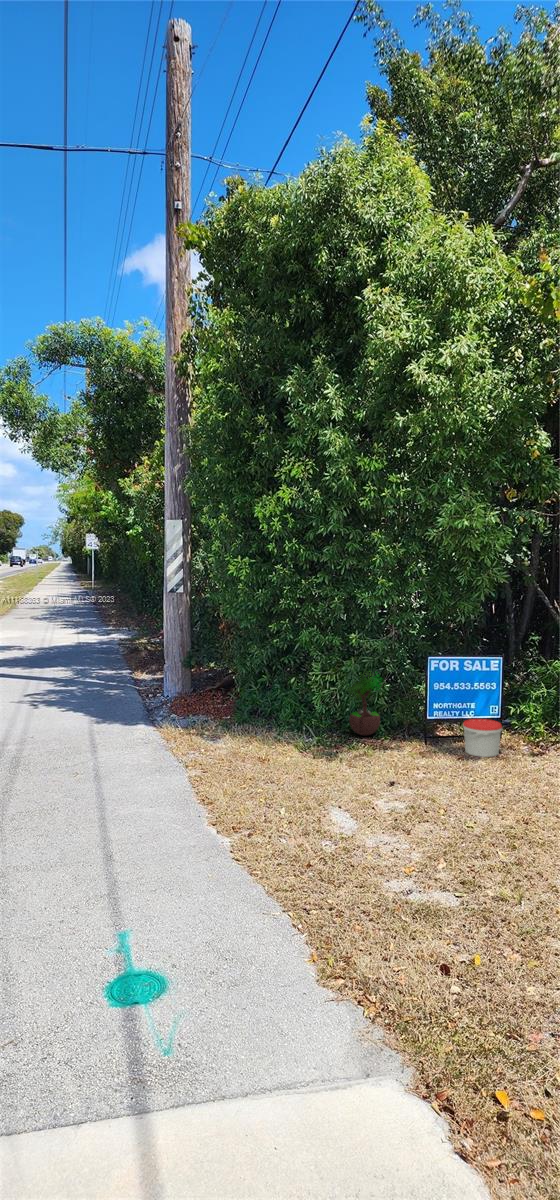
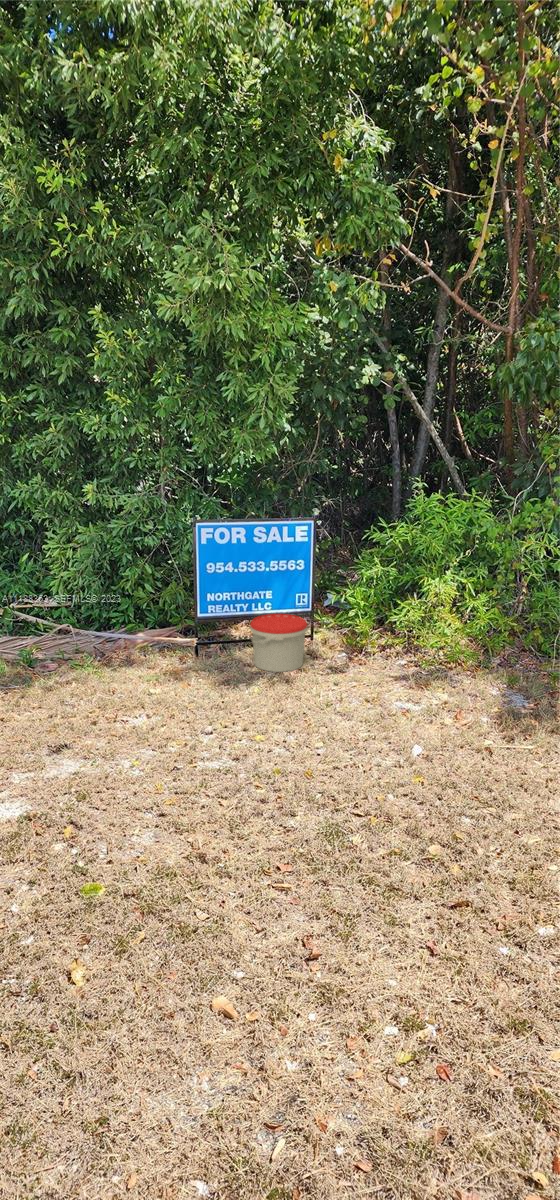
potted tree: present [346,671,380,735] -> none [78,537,142,640]

